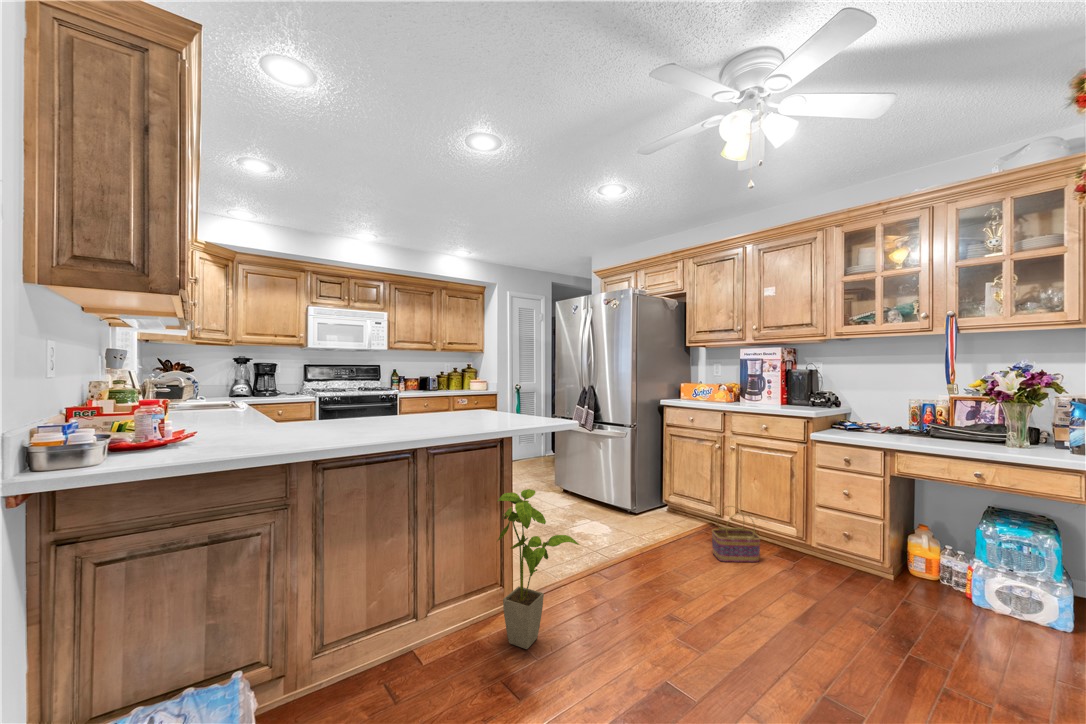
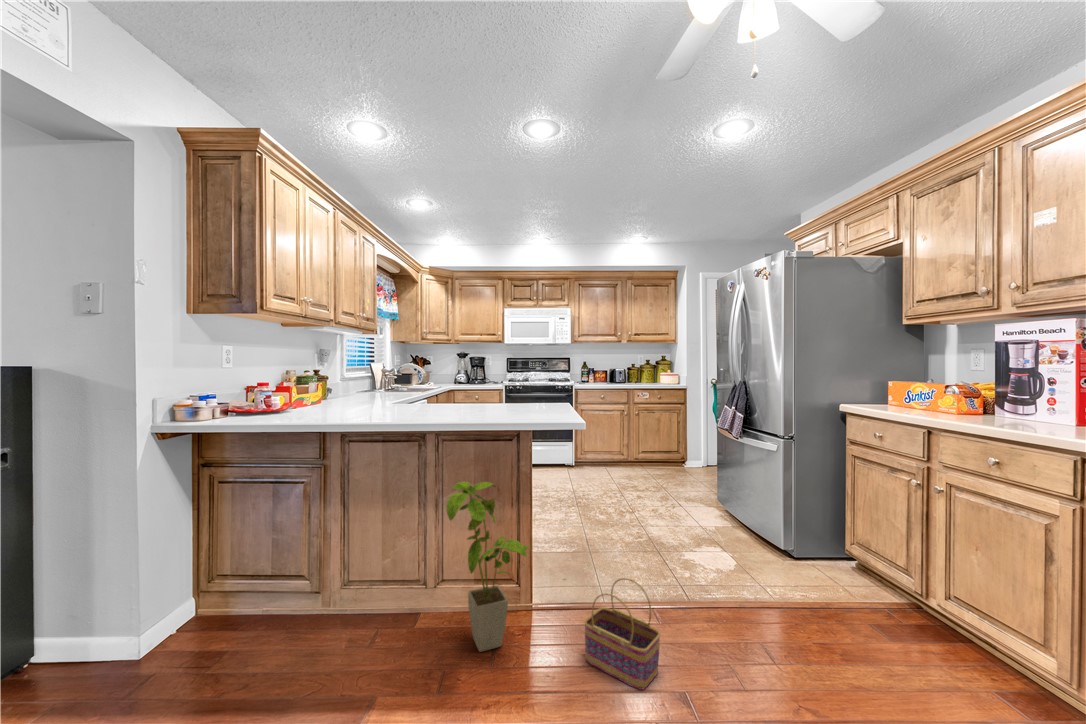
basket: present [712,506,760,562] -> present [584,578,661,690]

